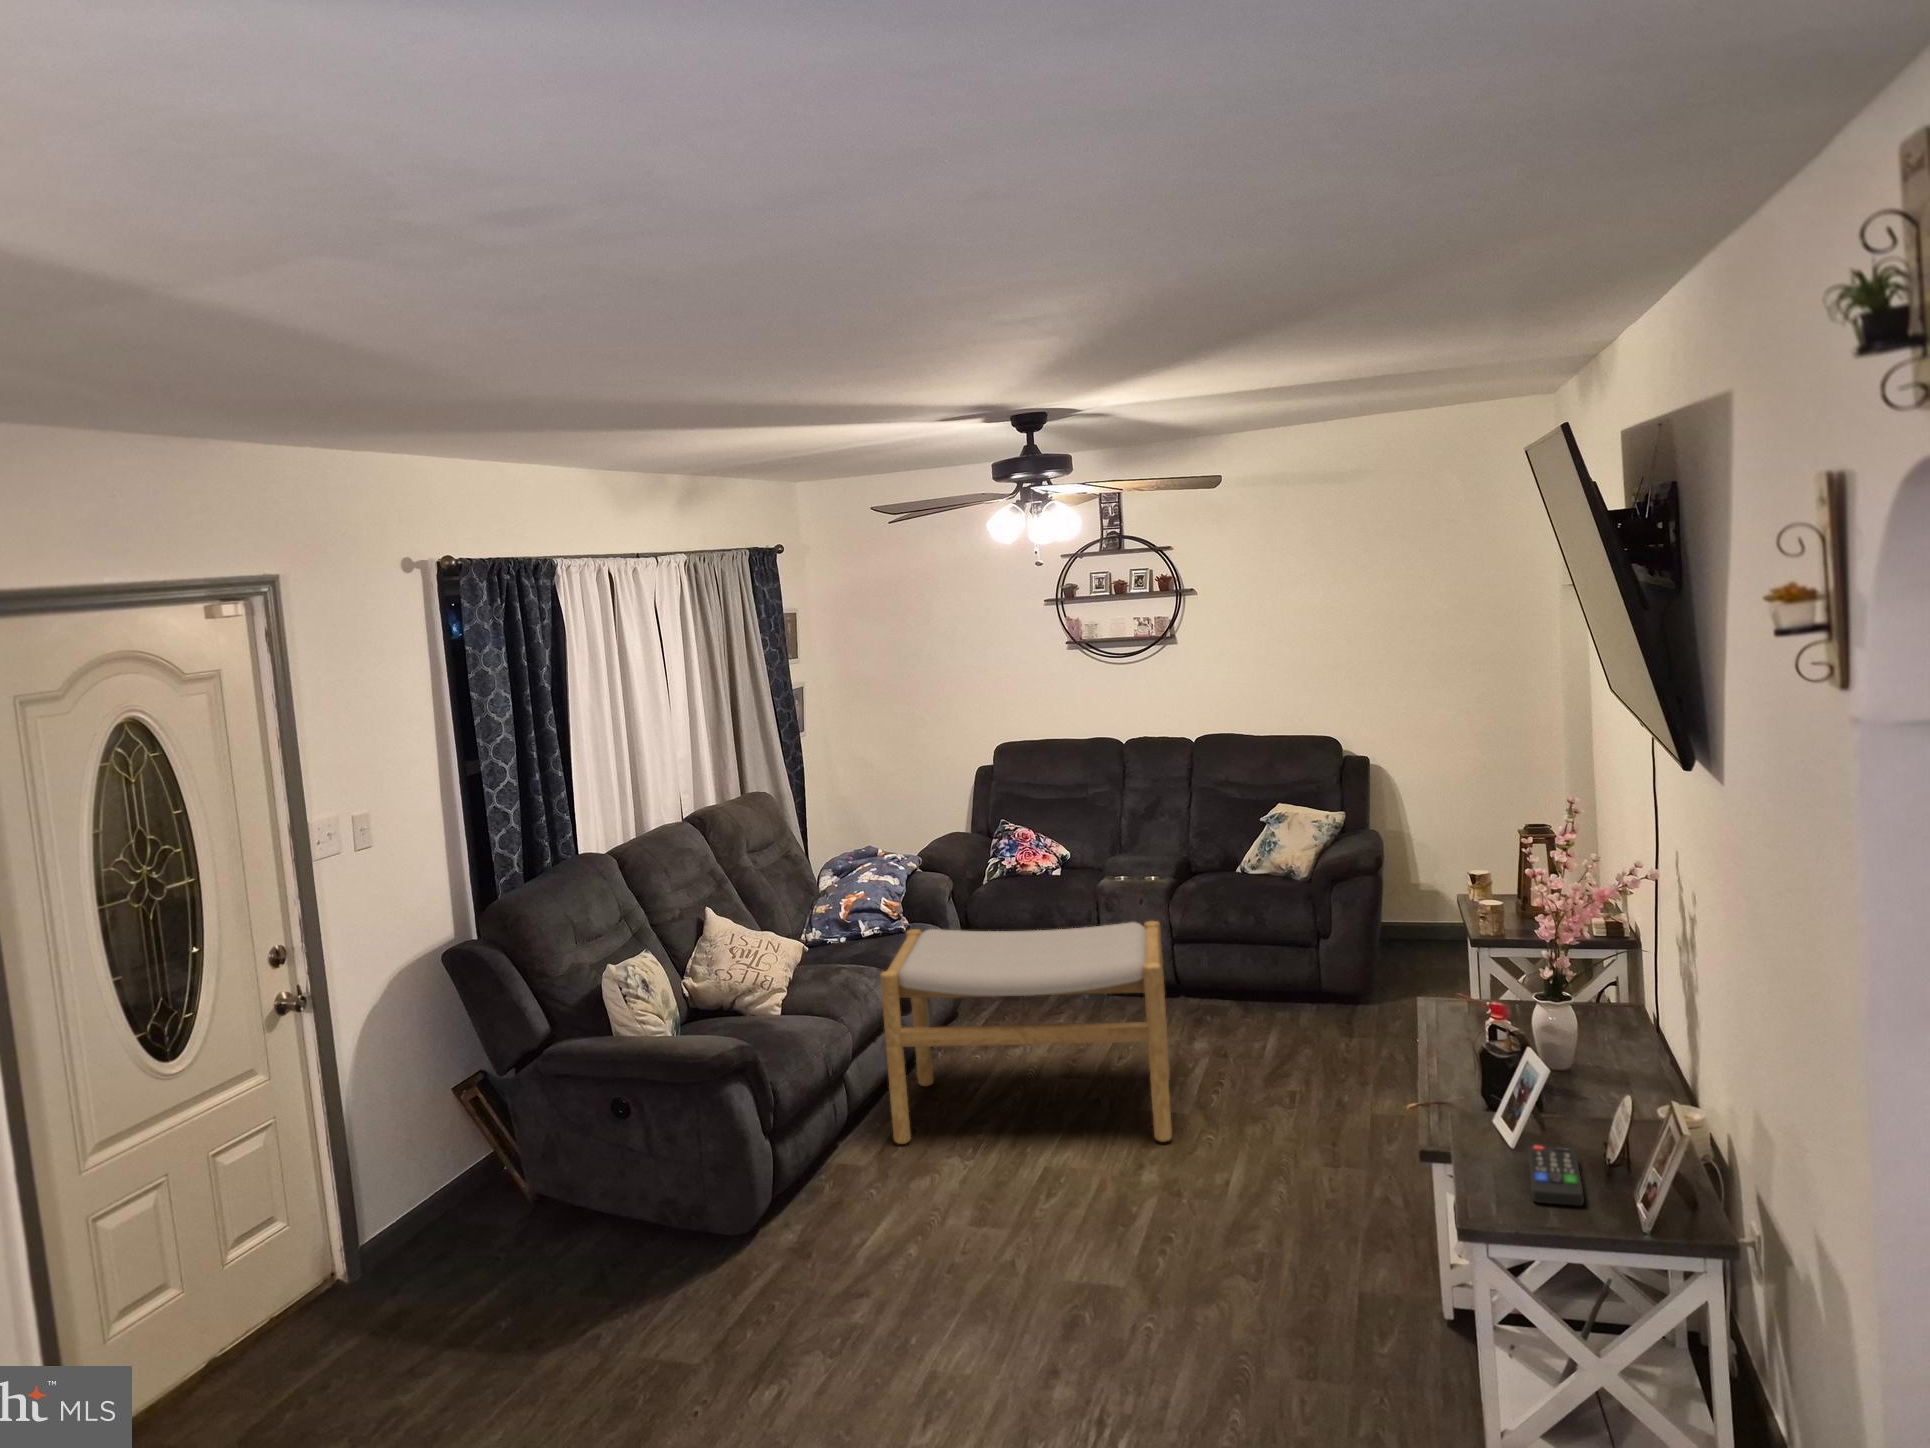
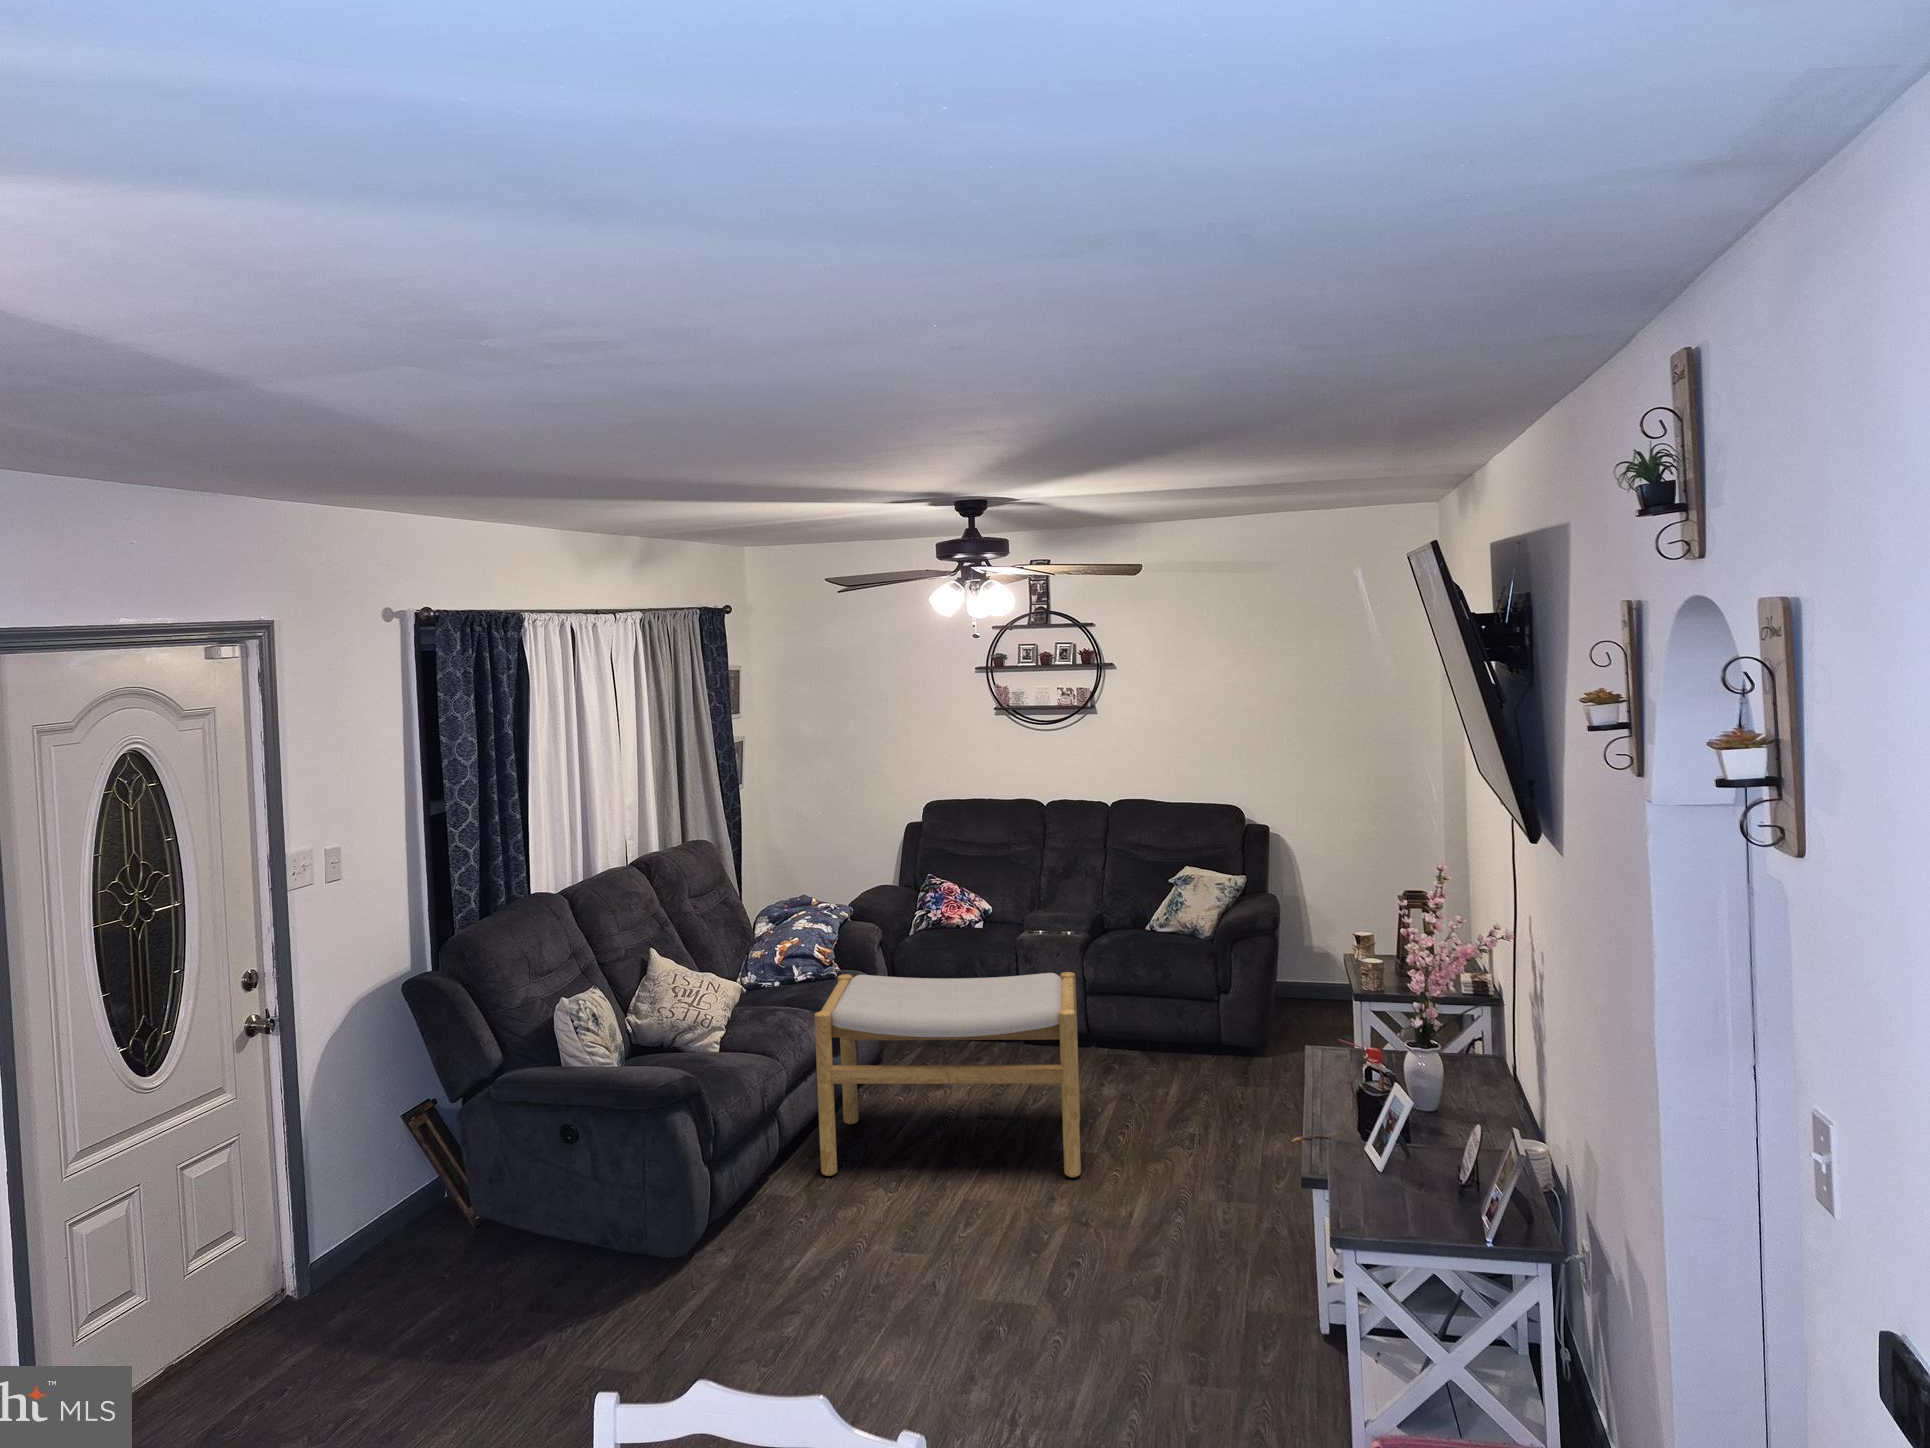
remote control: present [1528,1145,1583,1206] -> none [1392,1169,1436,1219]

